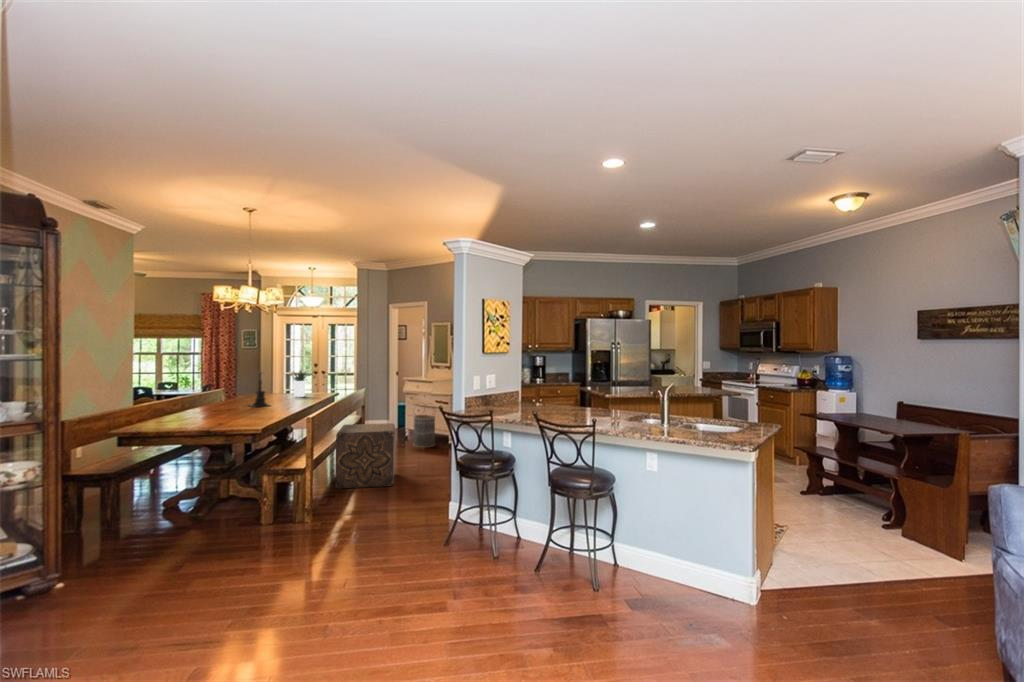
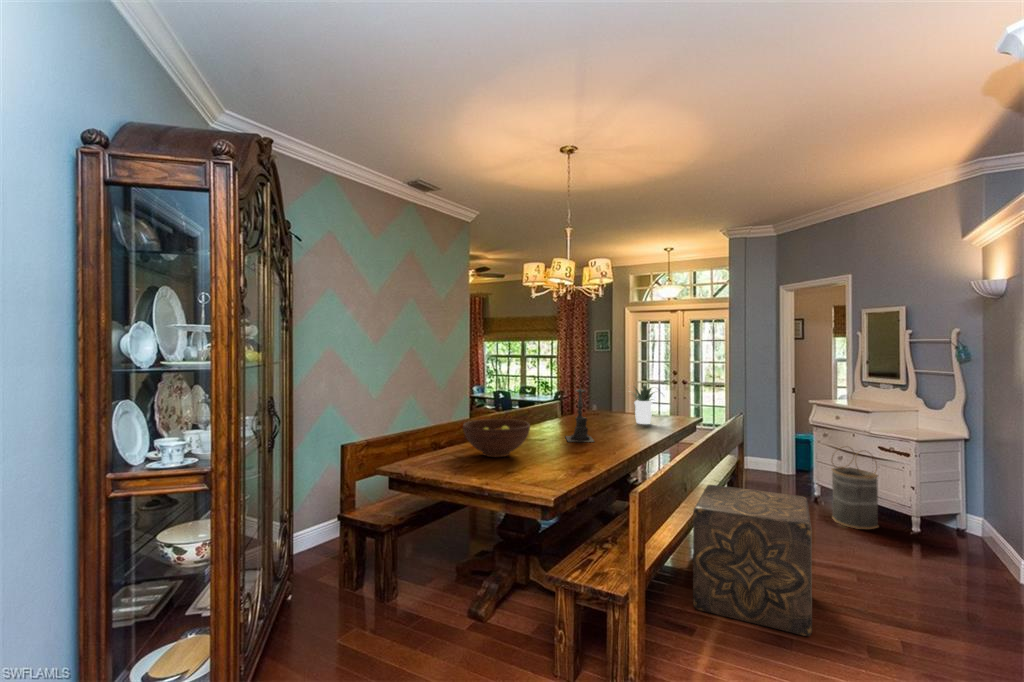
fruit bowl: none [179,393,232,416] -> present [463,419,530,457]

